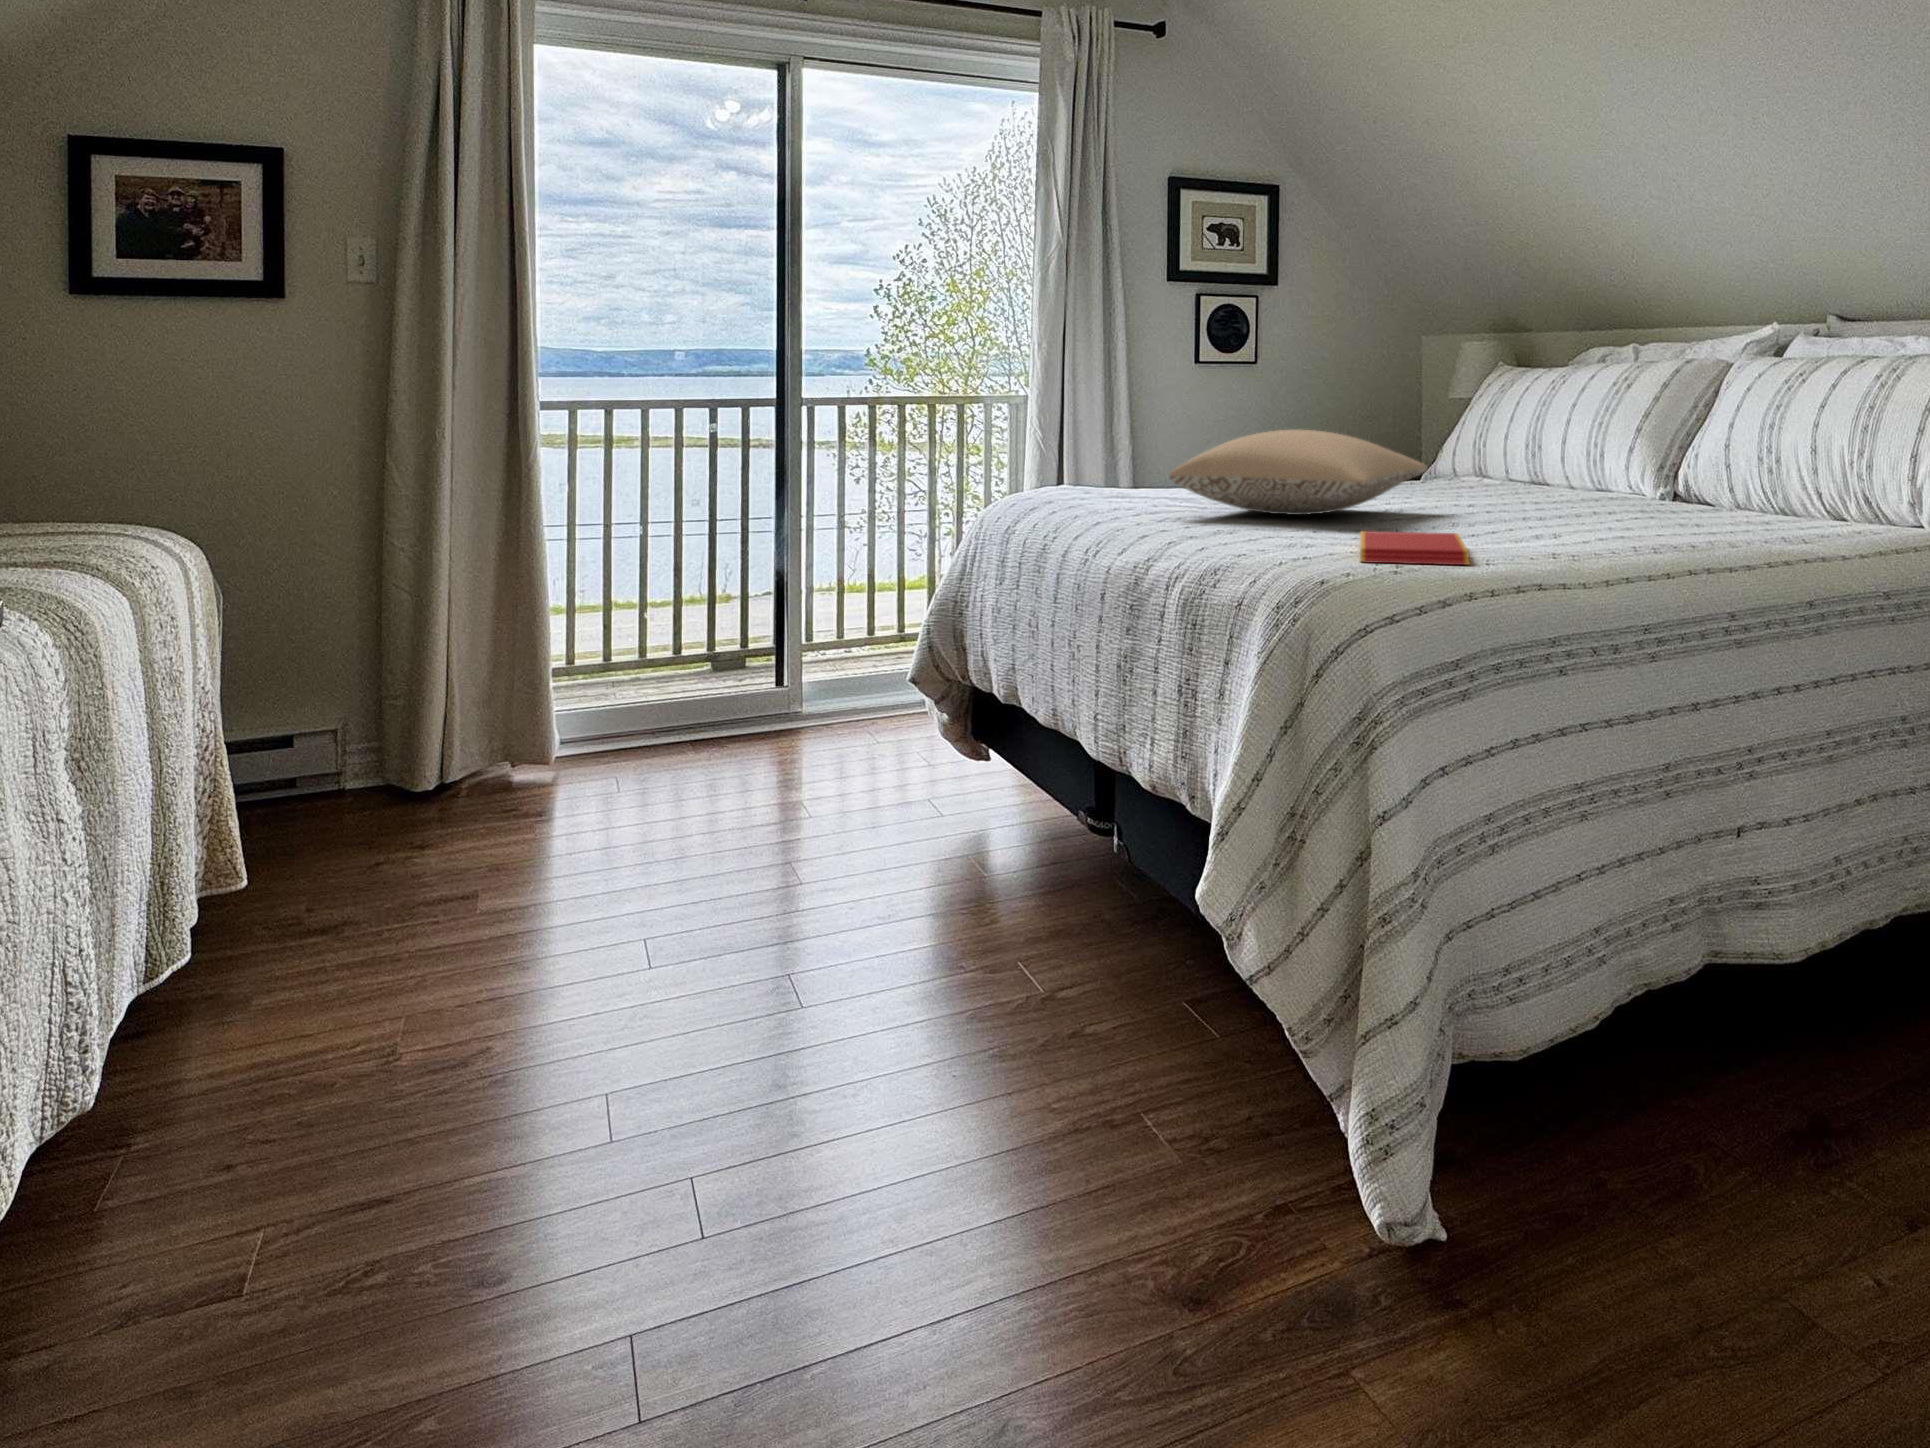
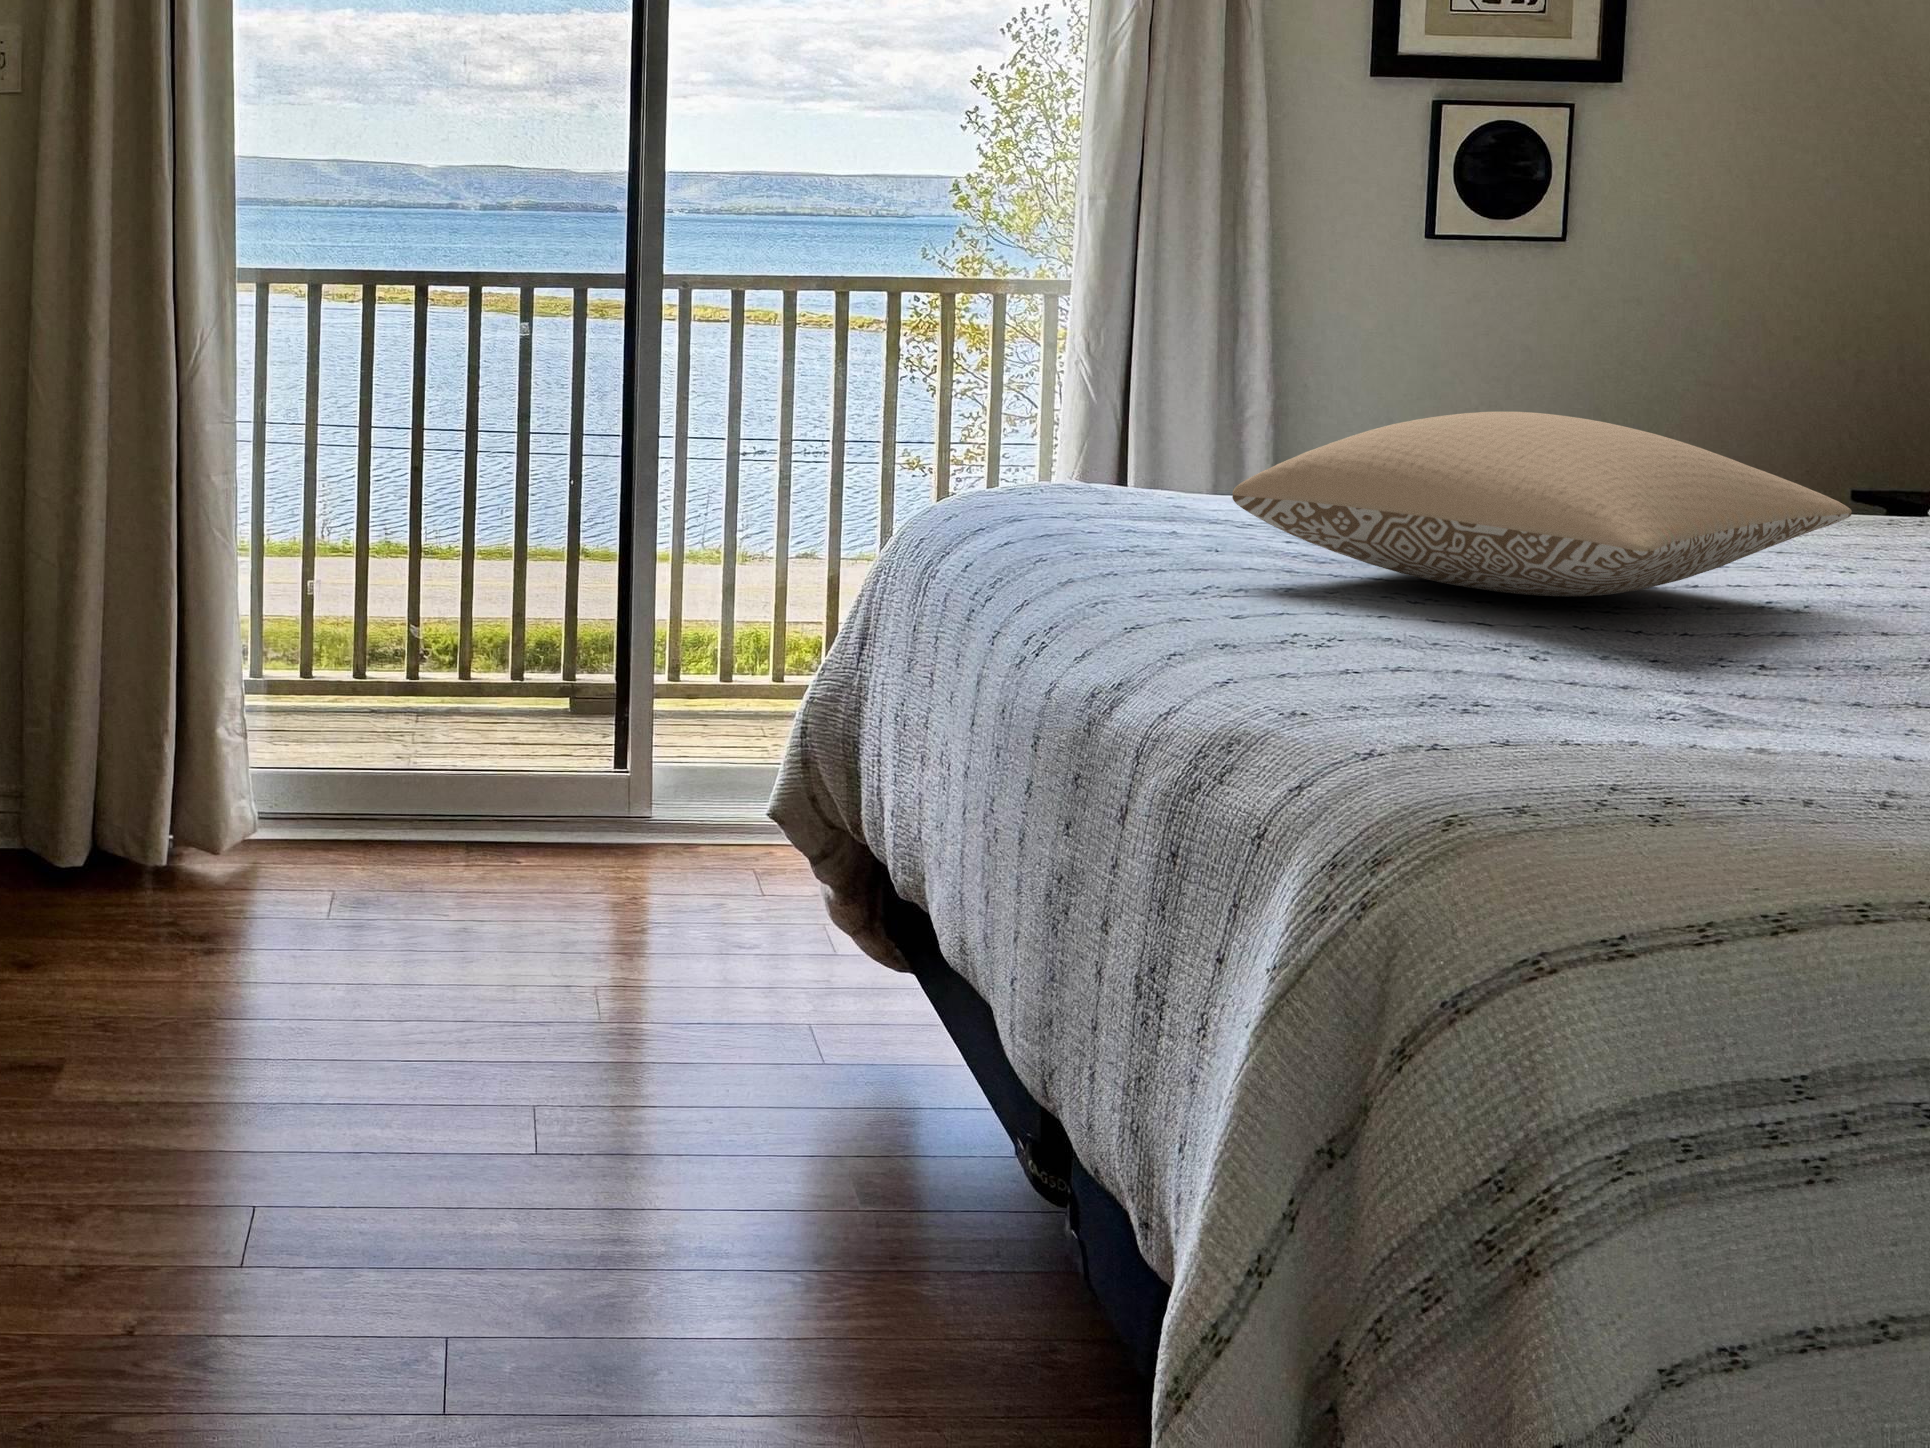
book: present [1360,531,1469,565] -> none [1545,667,1838,793]

